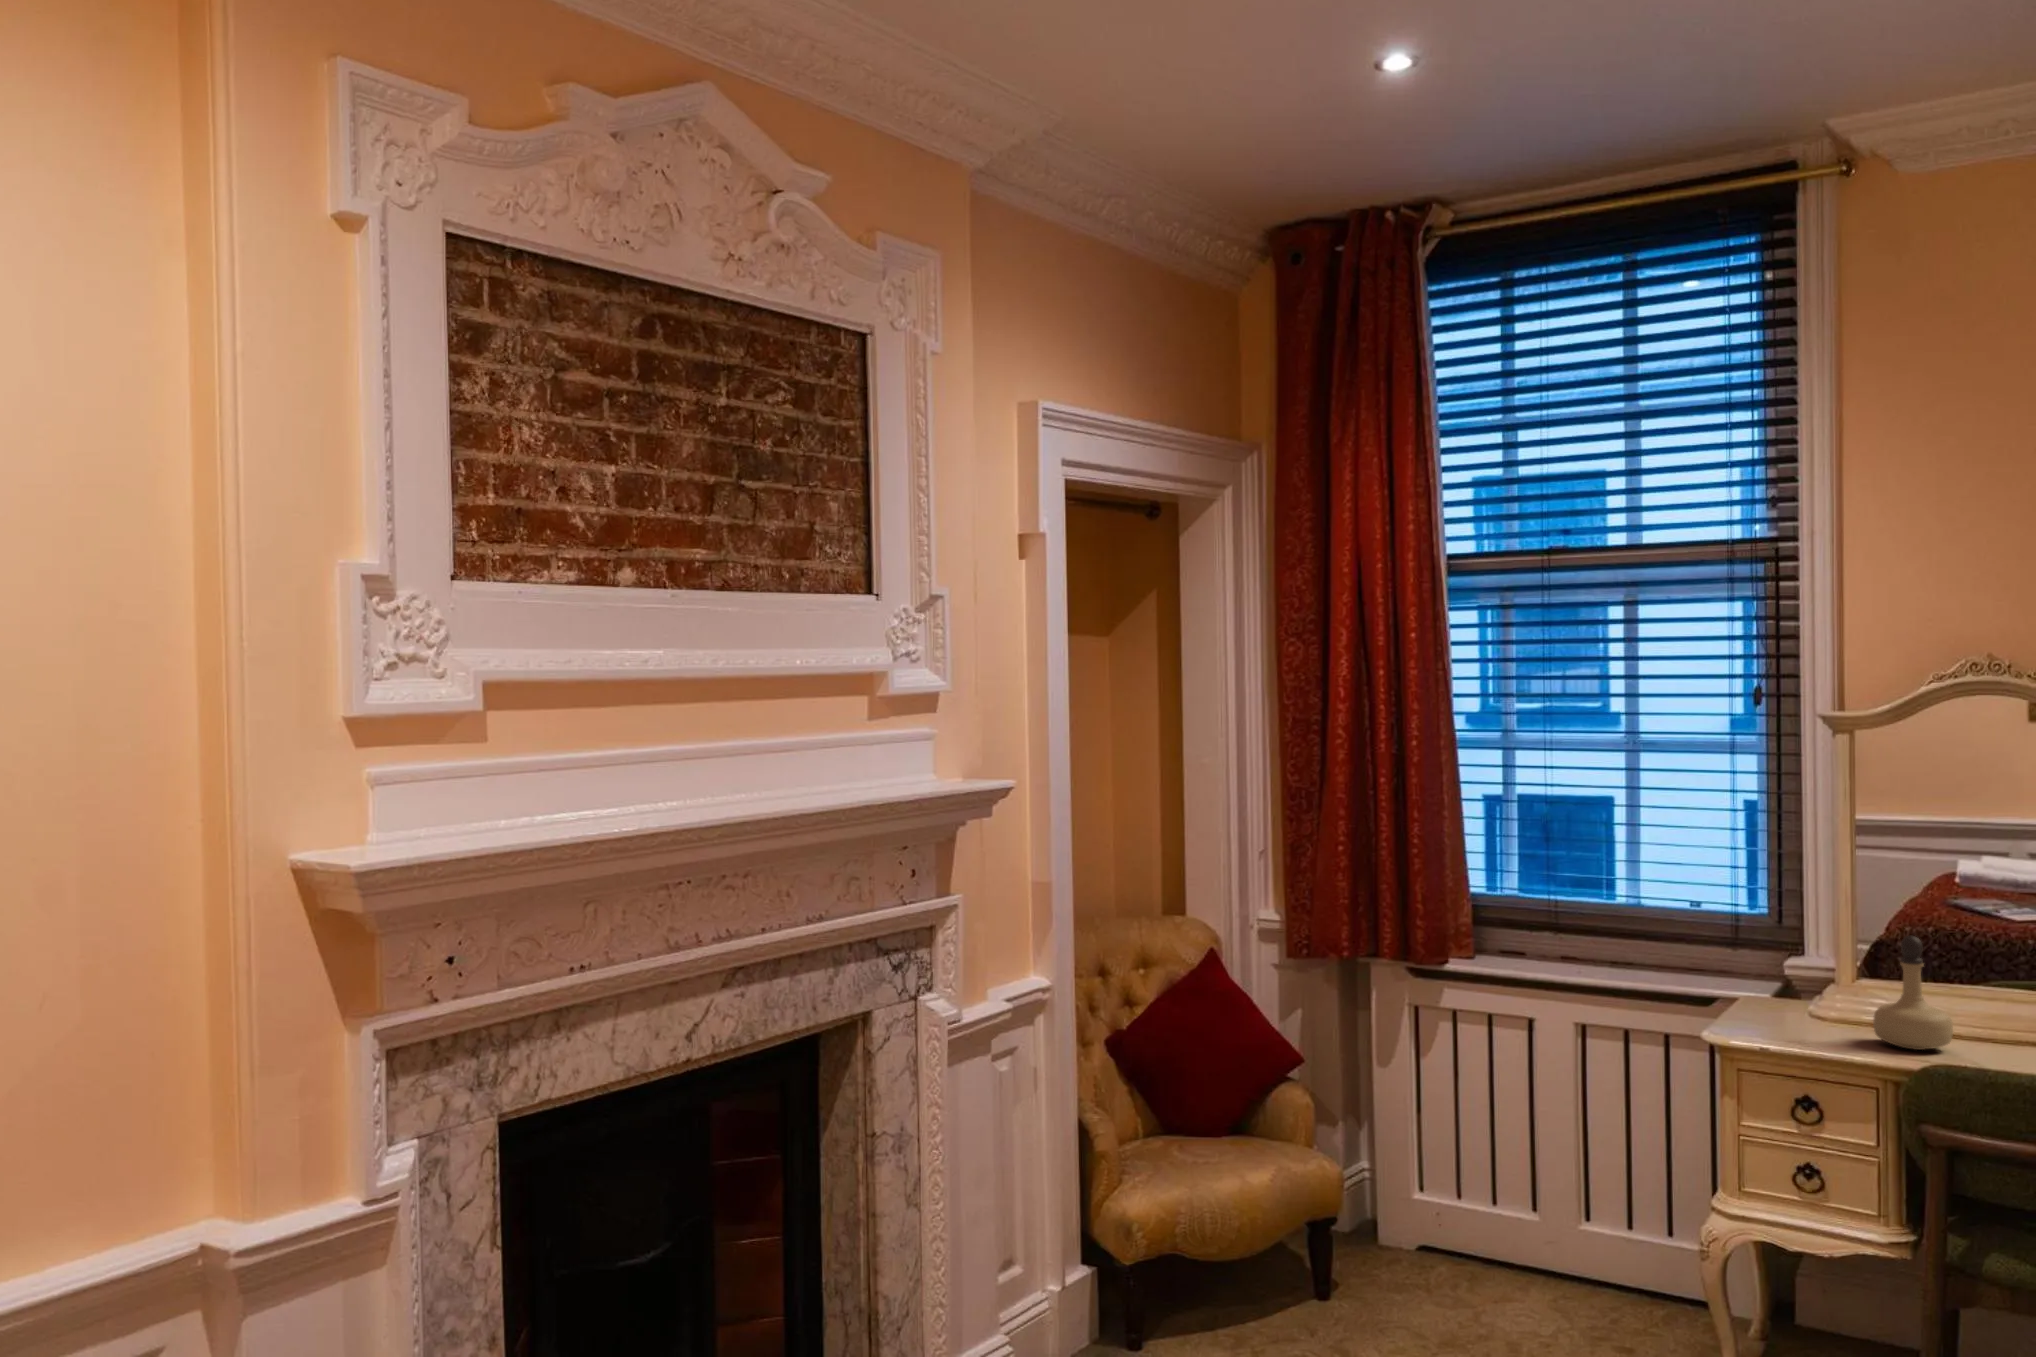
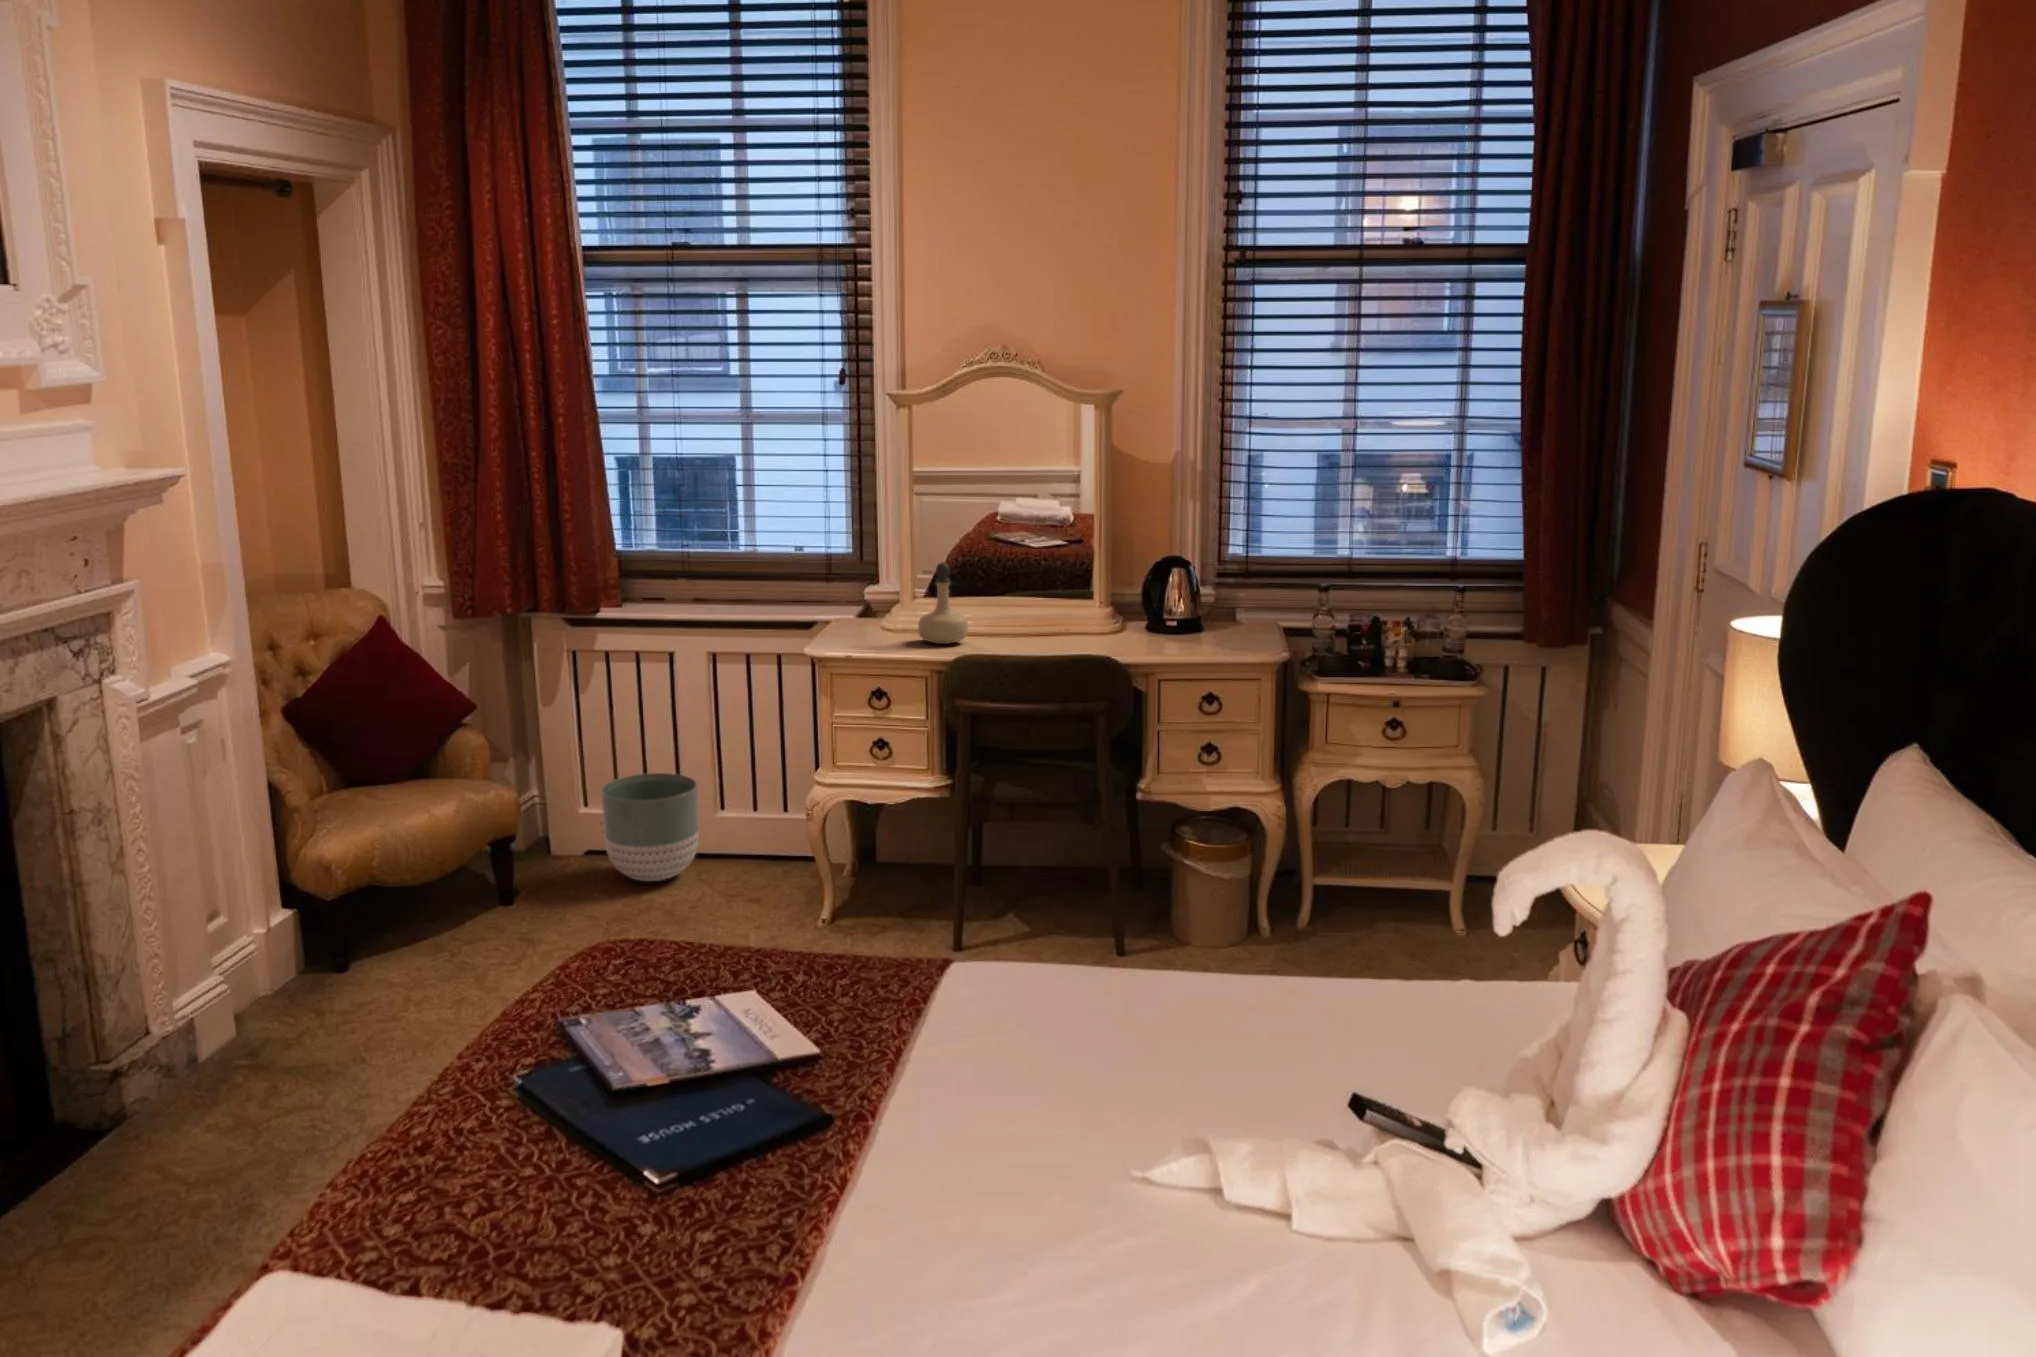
planter: none [1438,1161,1556,1301] -> present [601,773,699,881]

